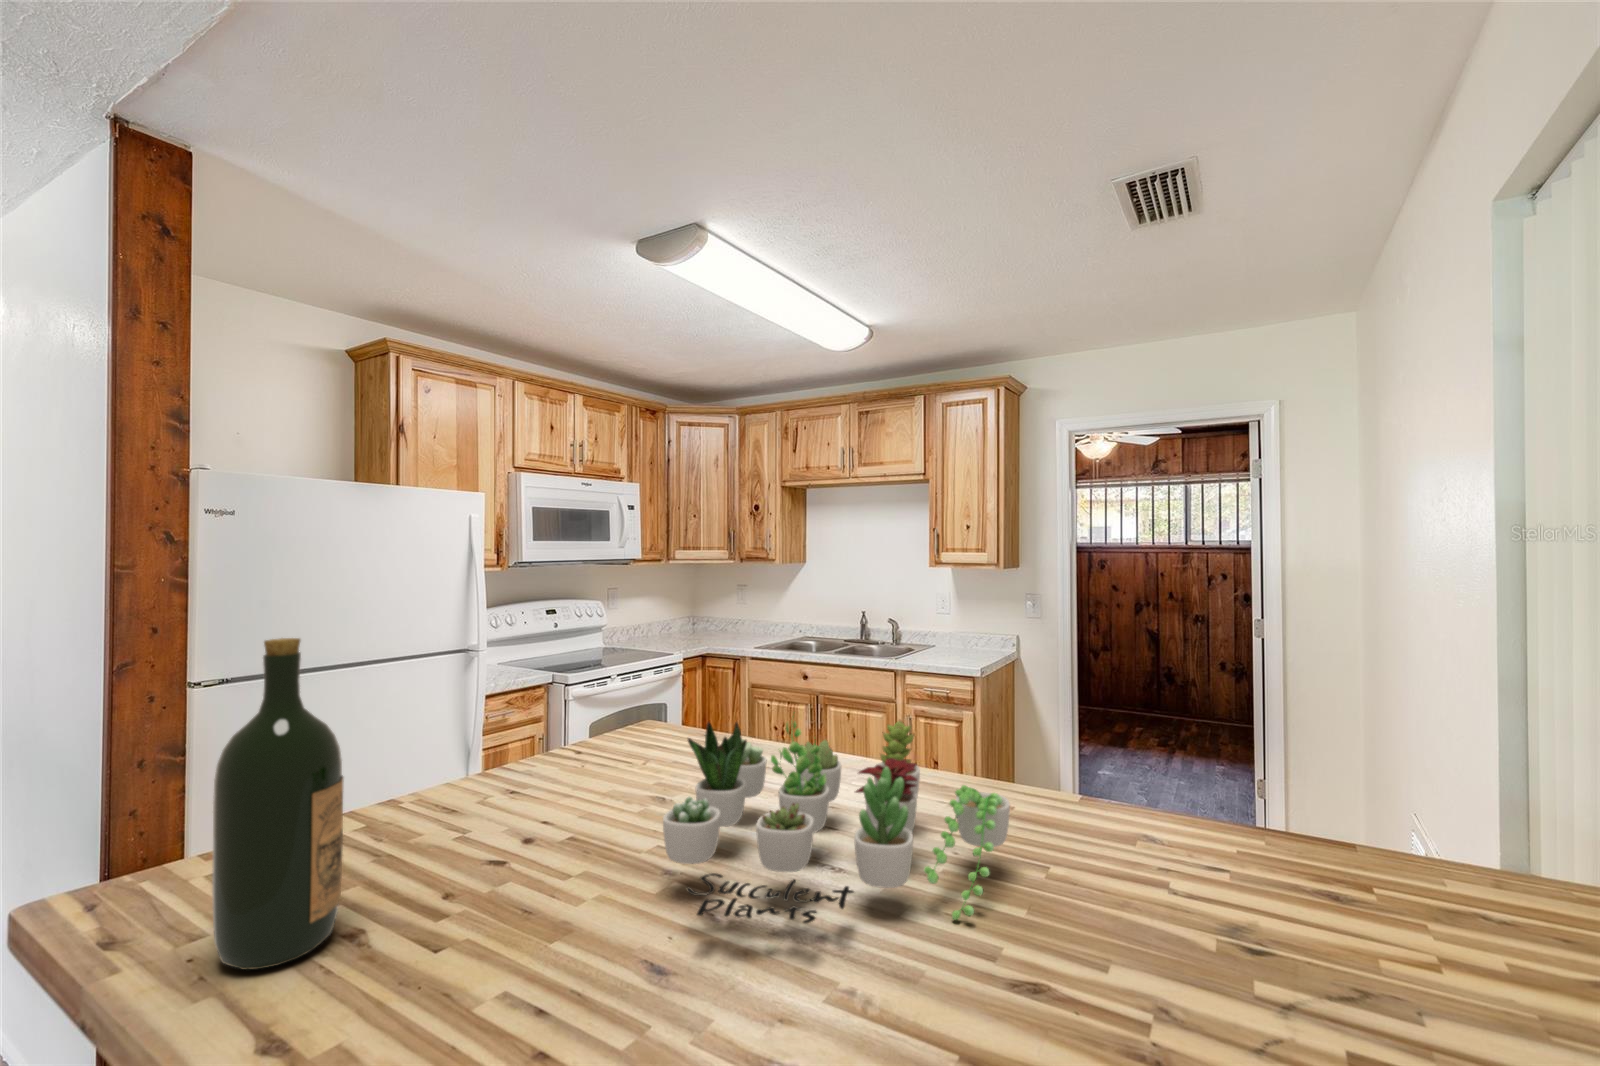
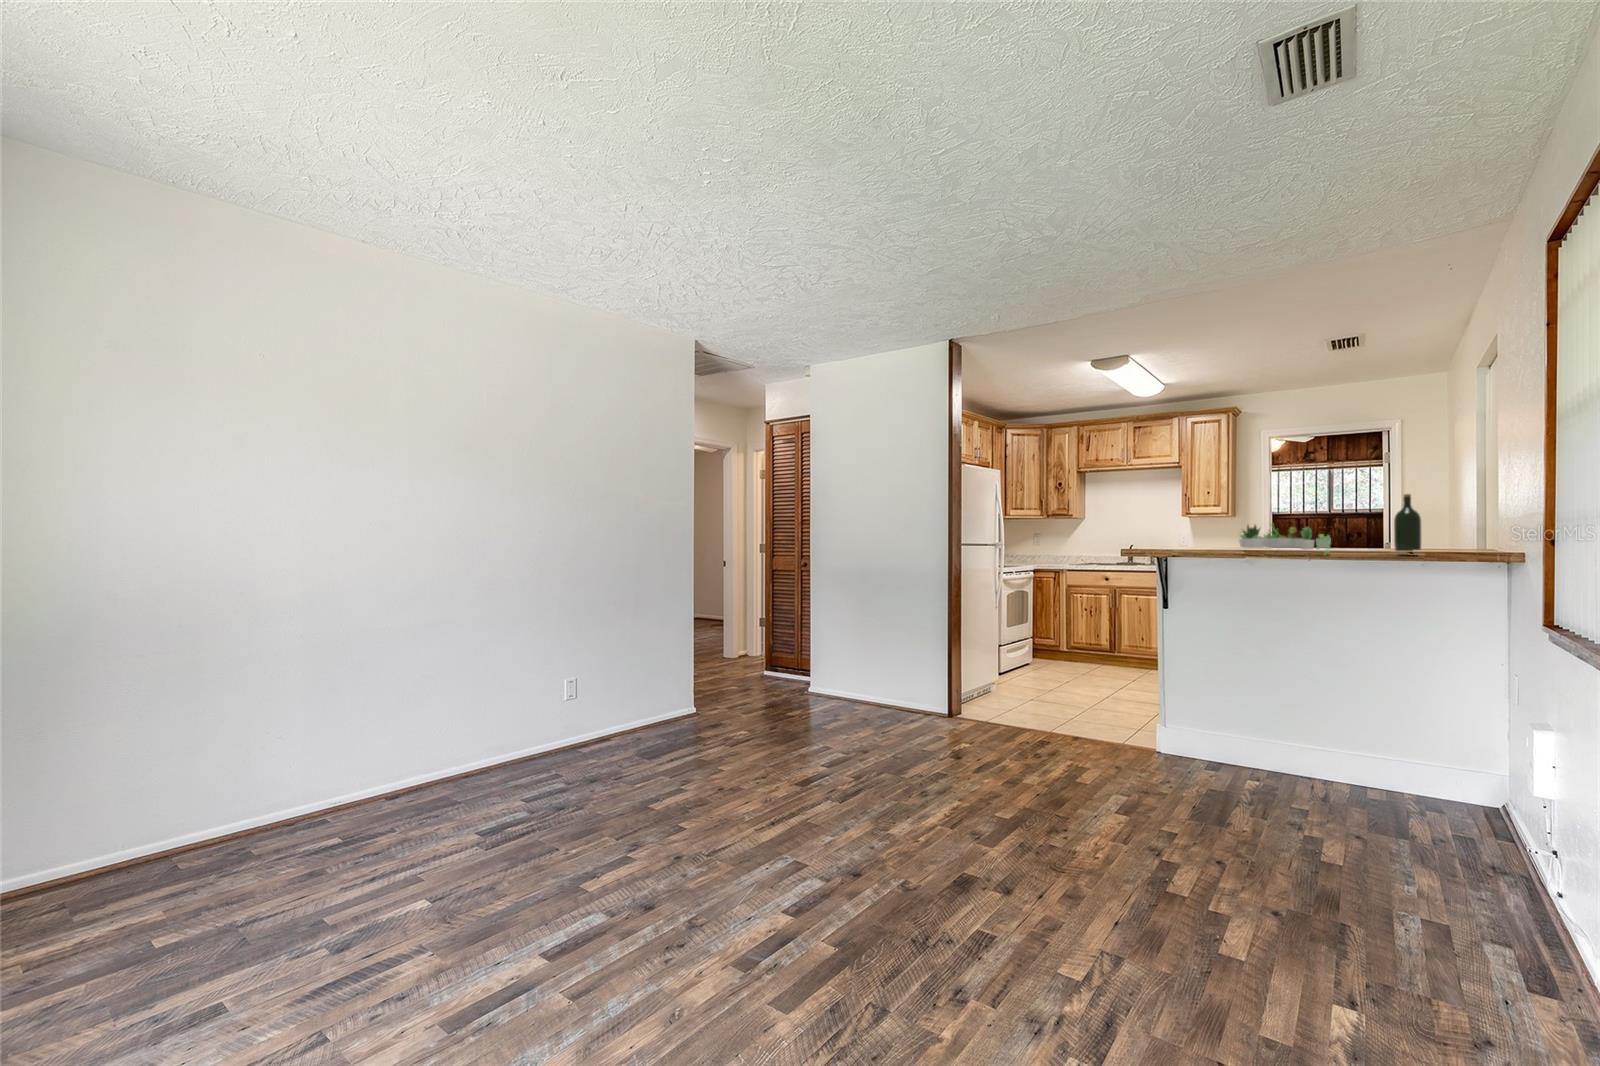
wine bottle: present [212,638,344,970] -> present [1394,494,1422,556]

